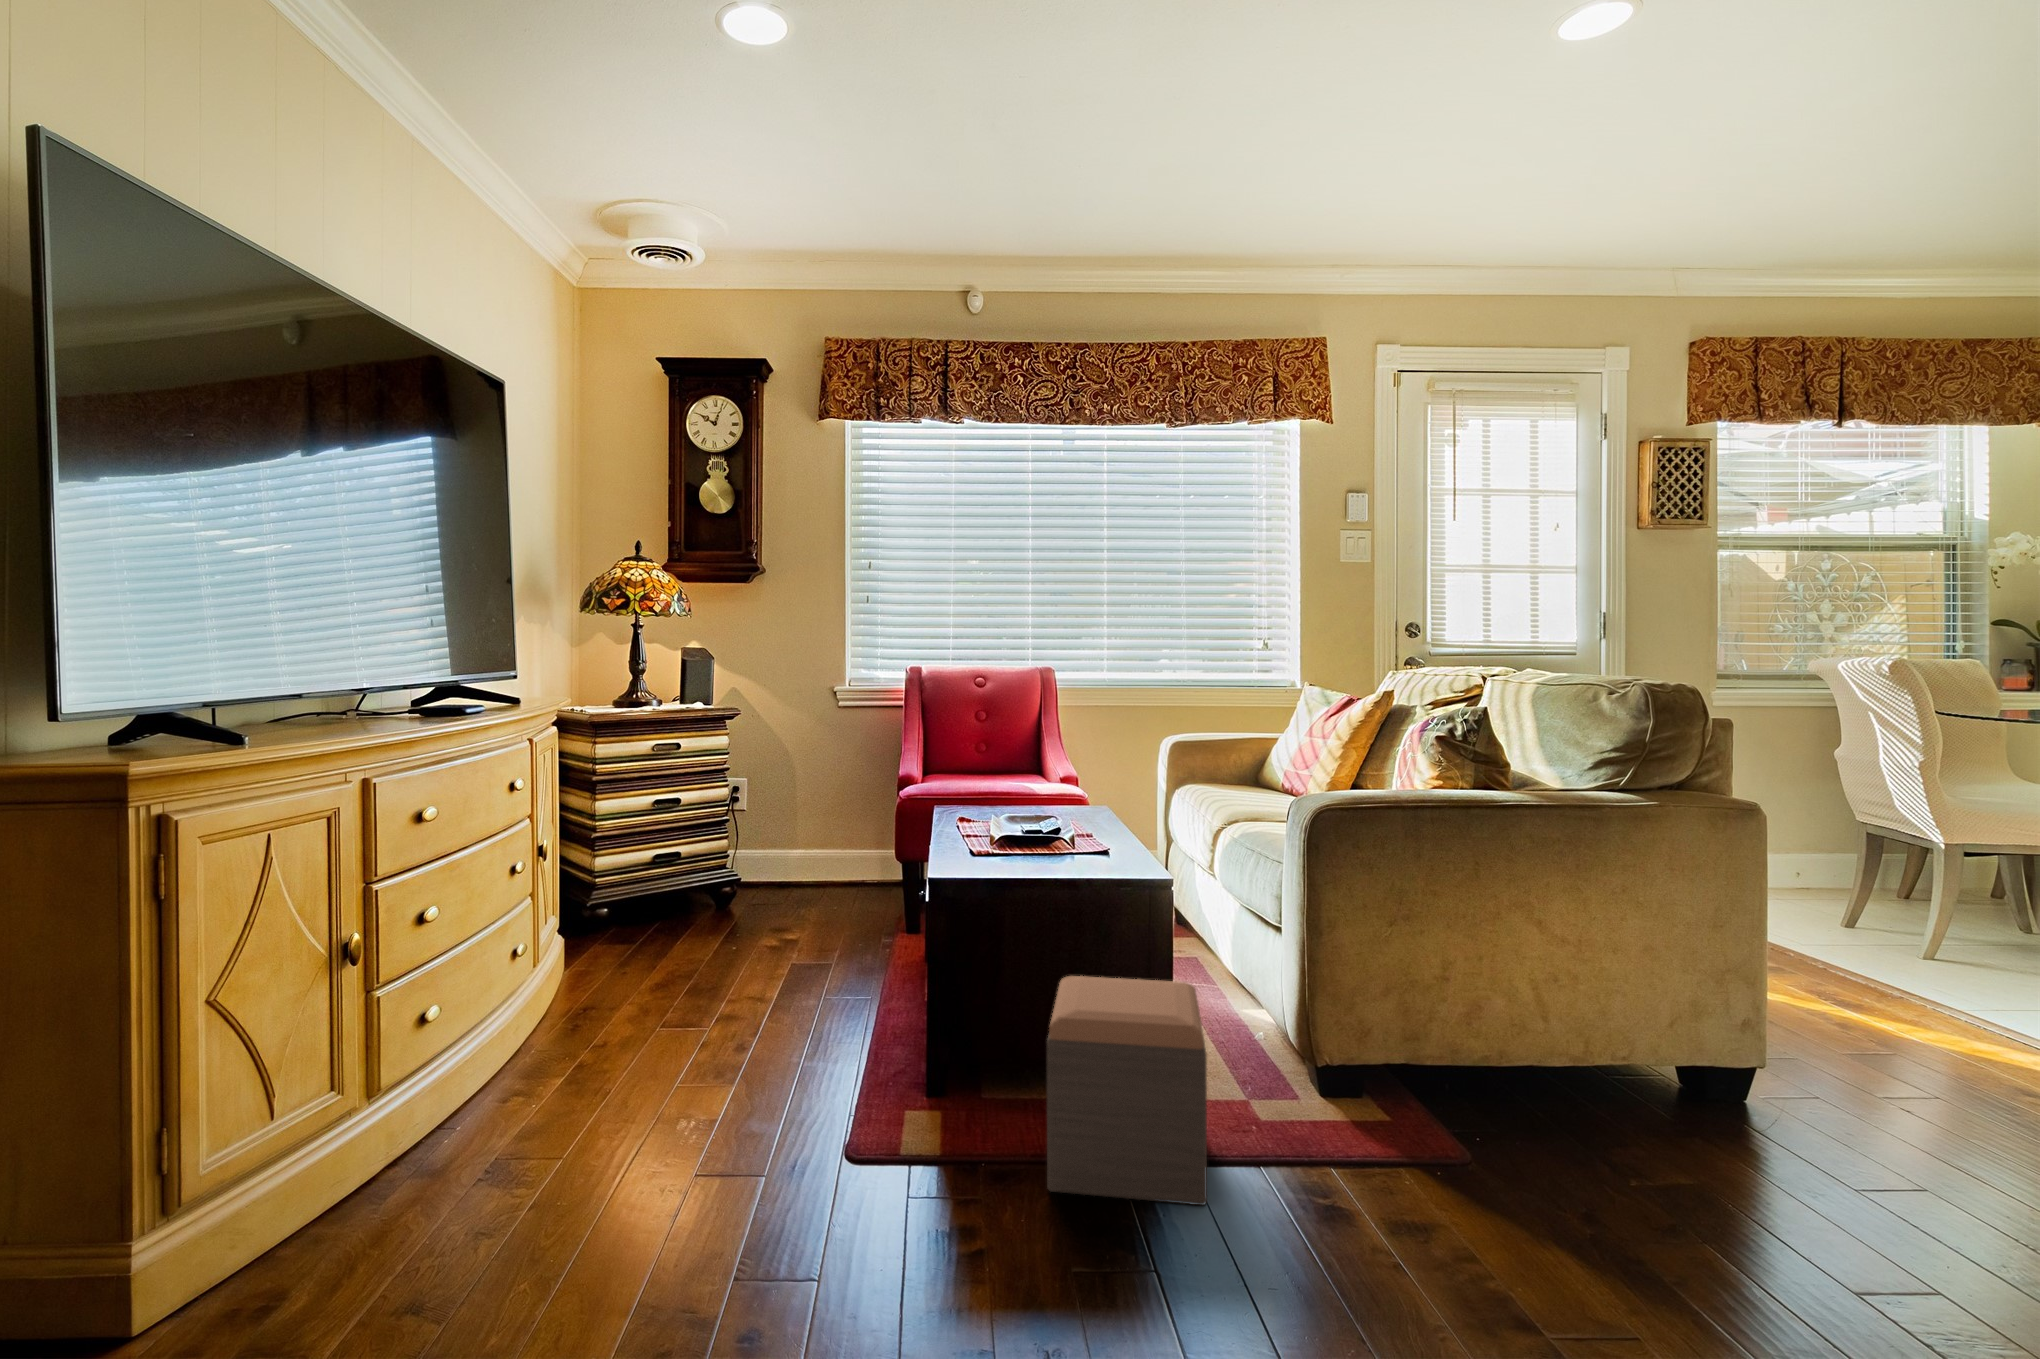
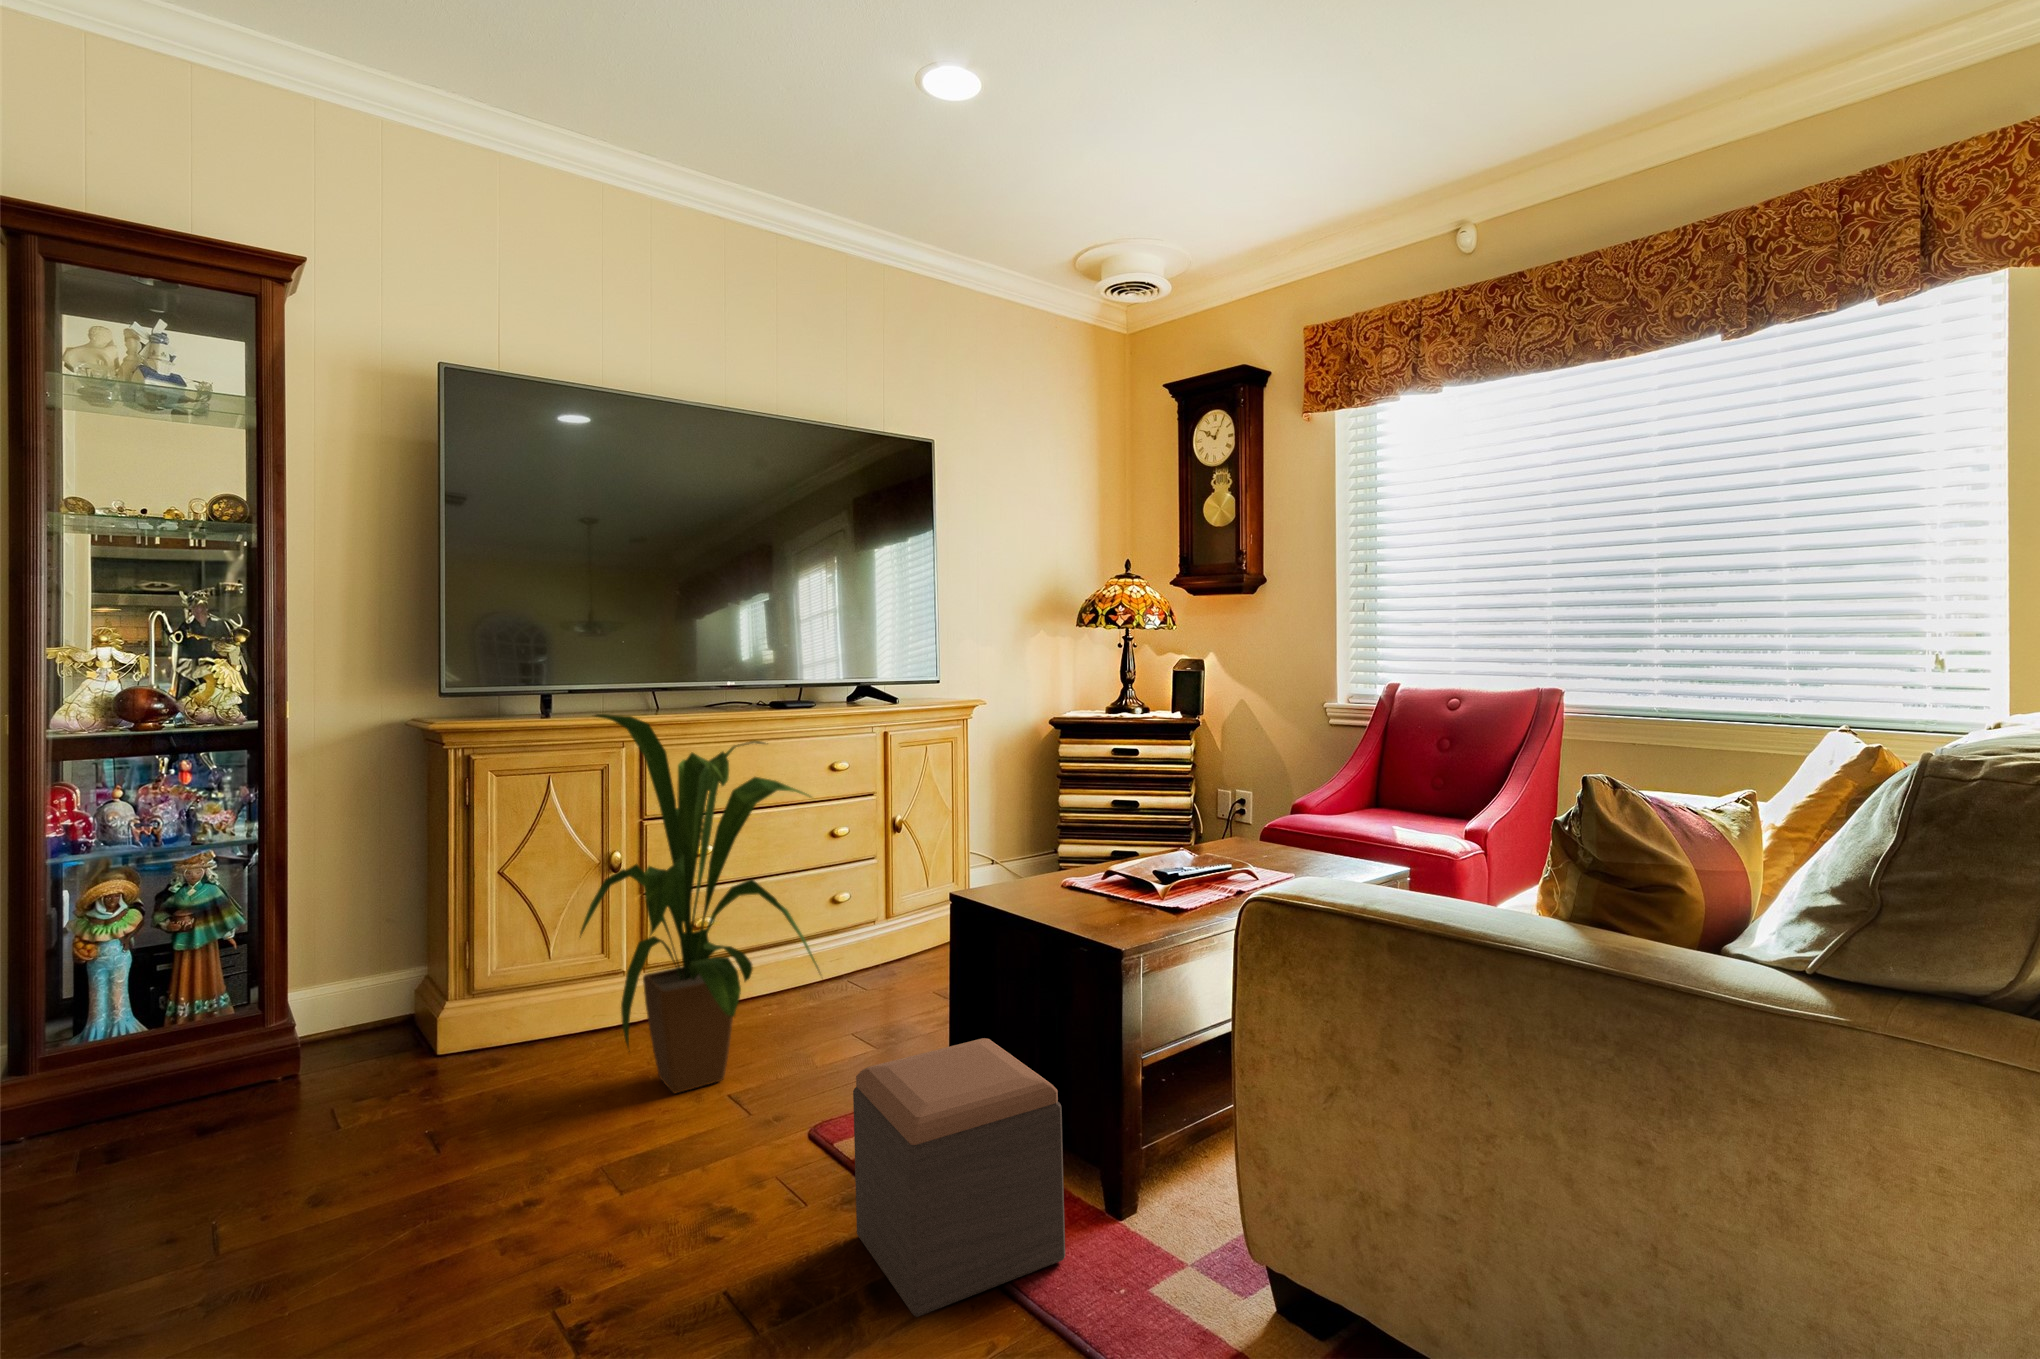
house plant: none [380,680,741,1199] -> present [580,714,819,1093]

